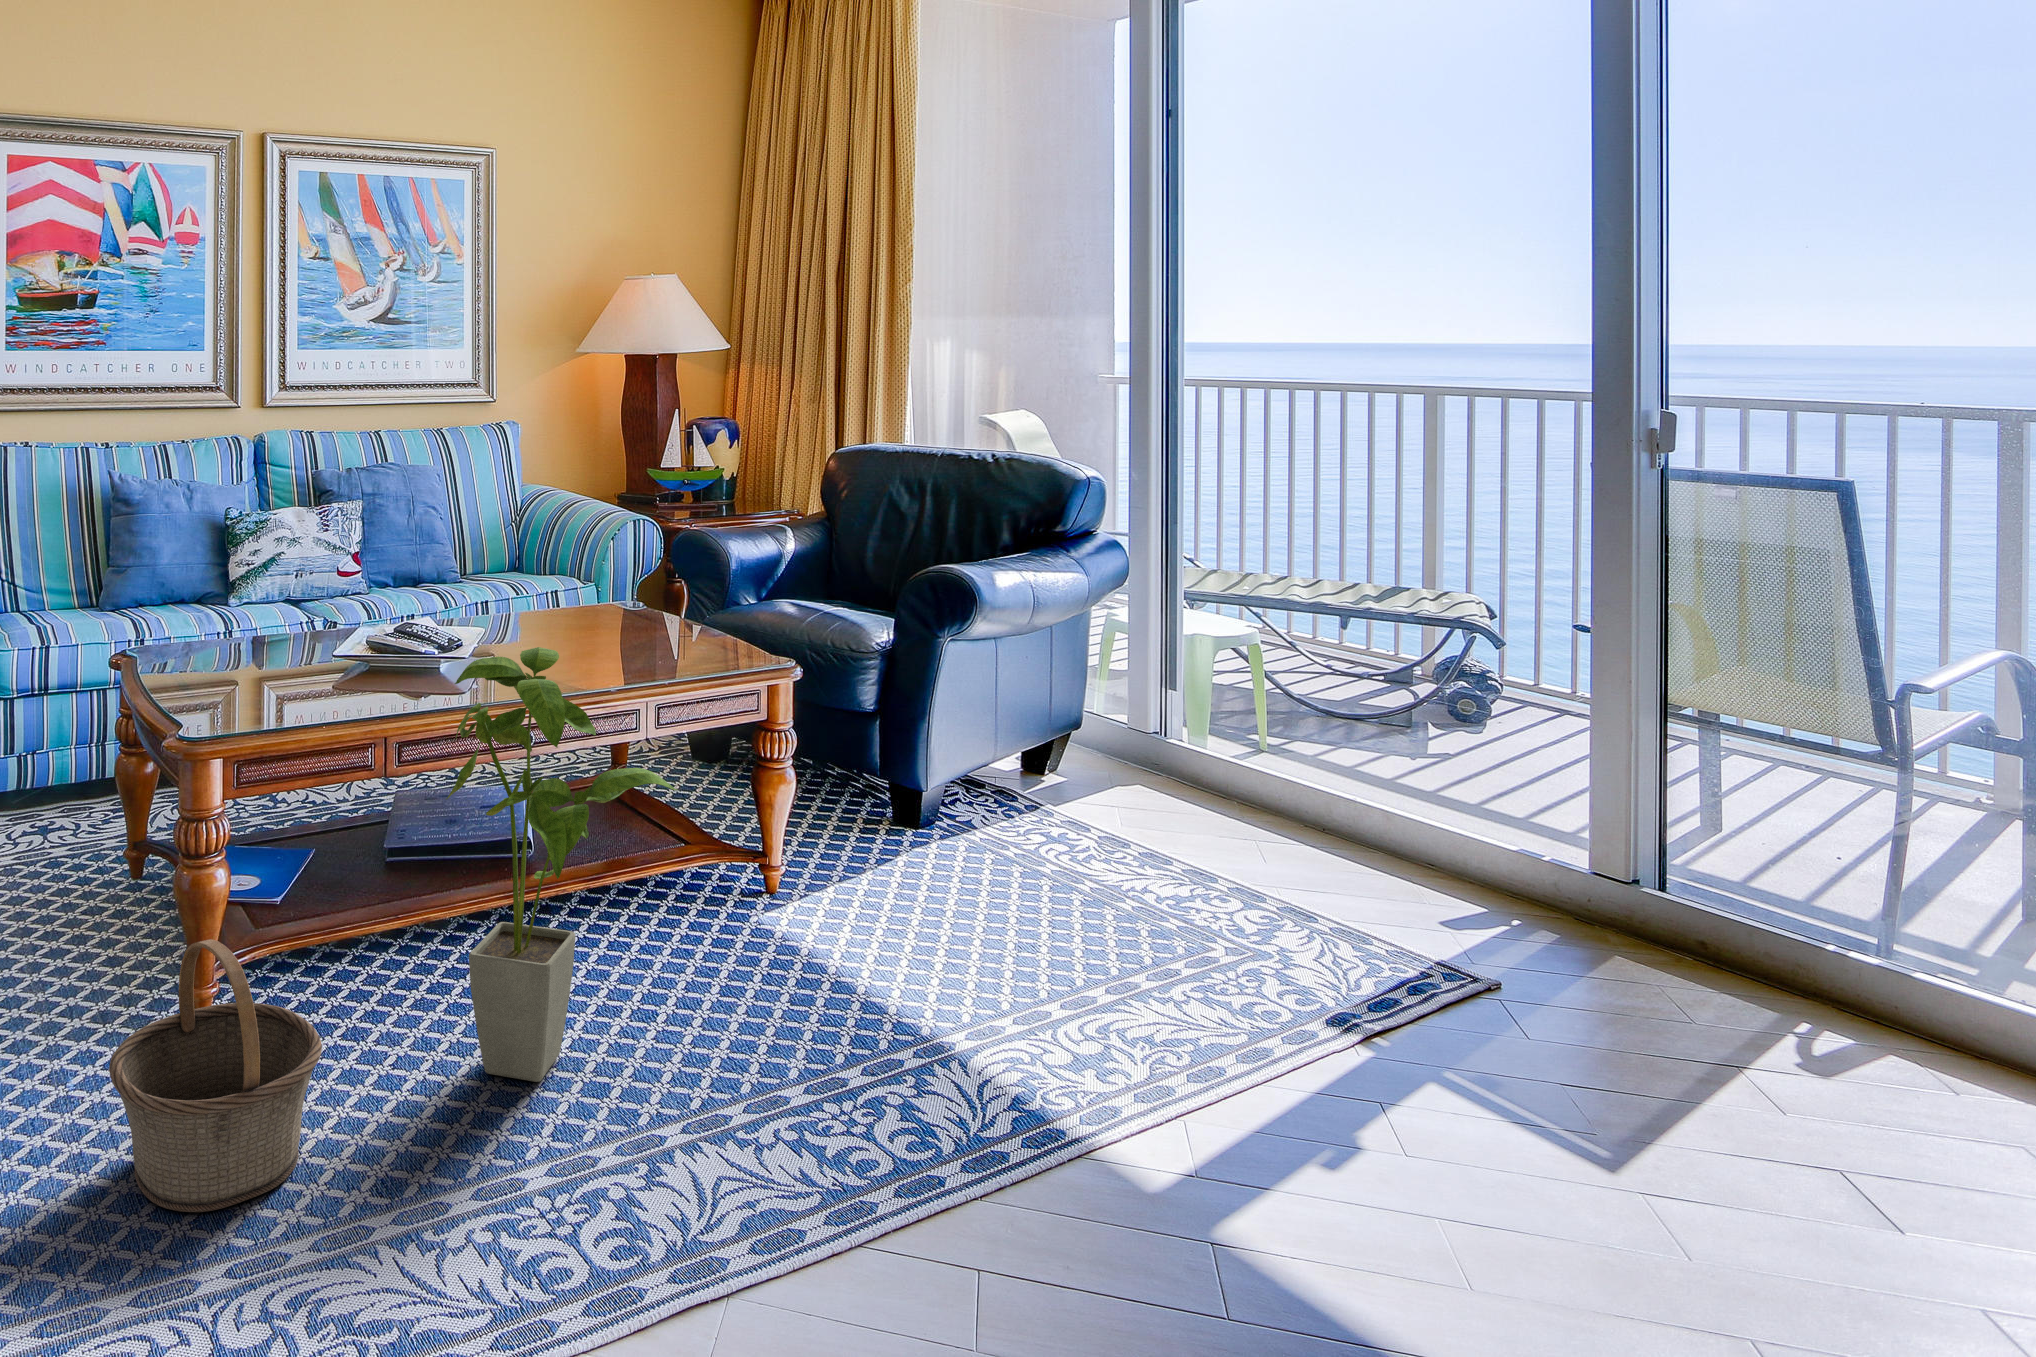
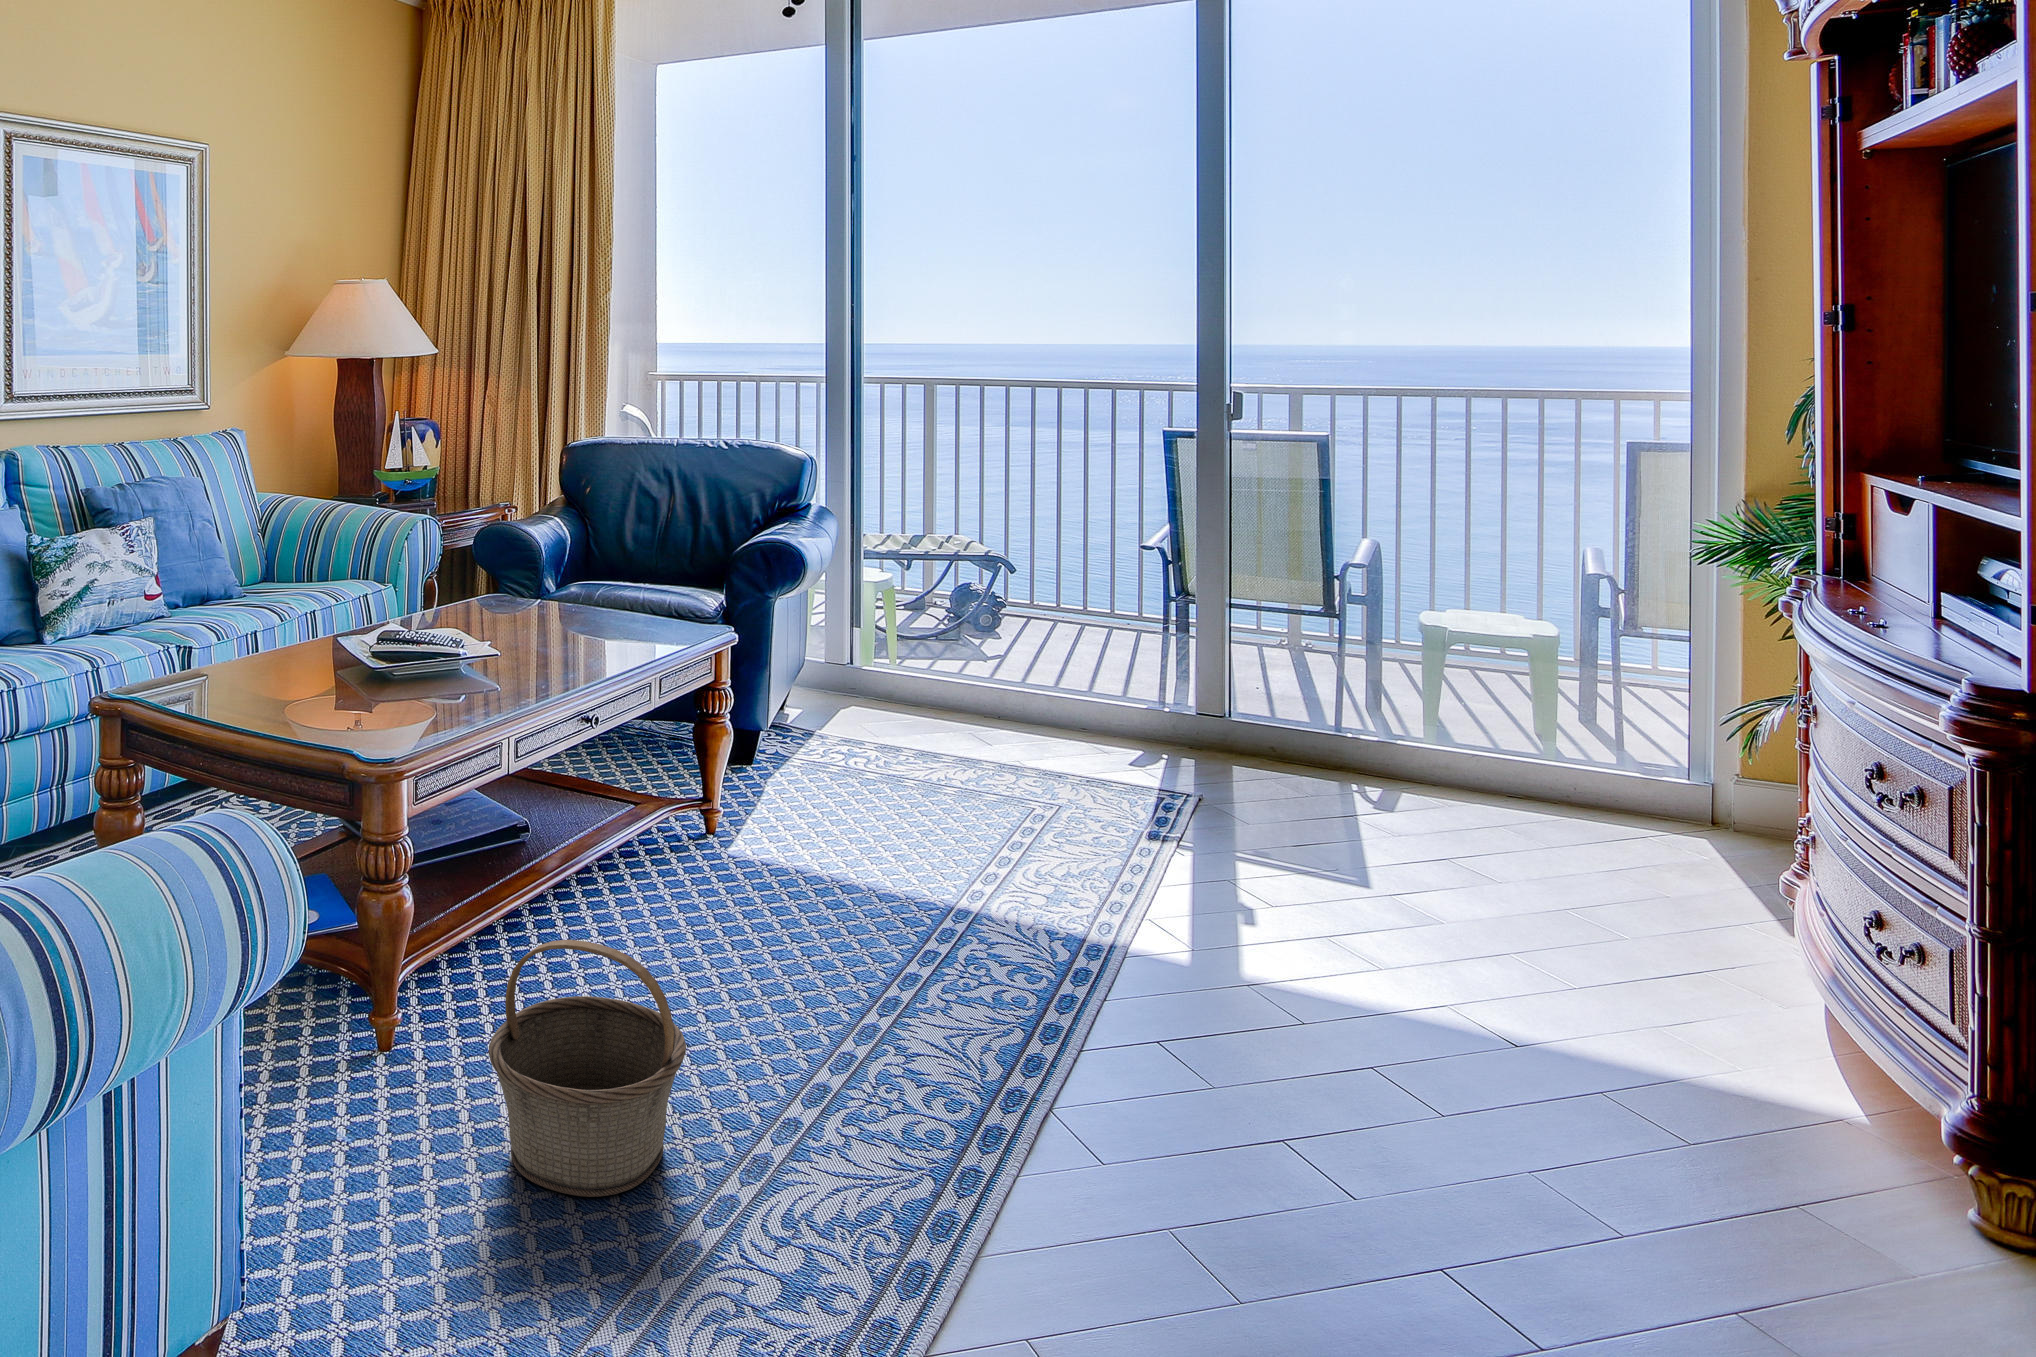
house plant: present [446,647,677,1082] -> none [637,629,828,1020]

